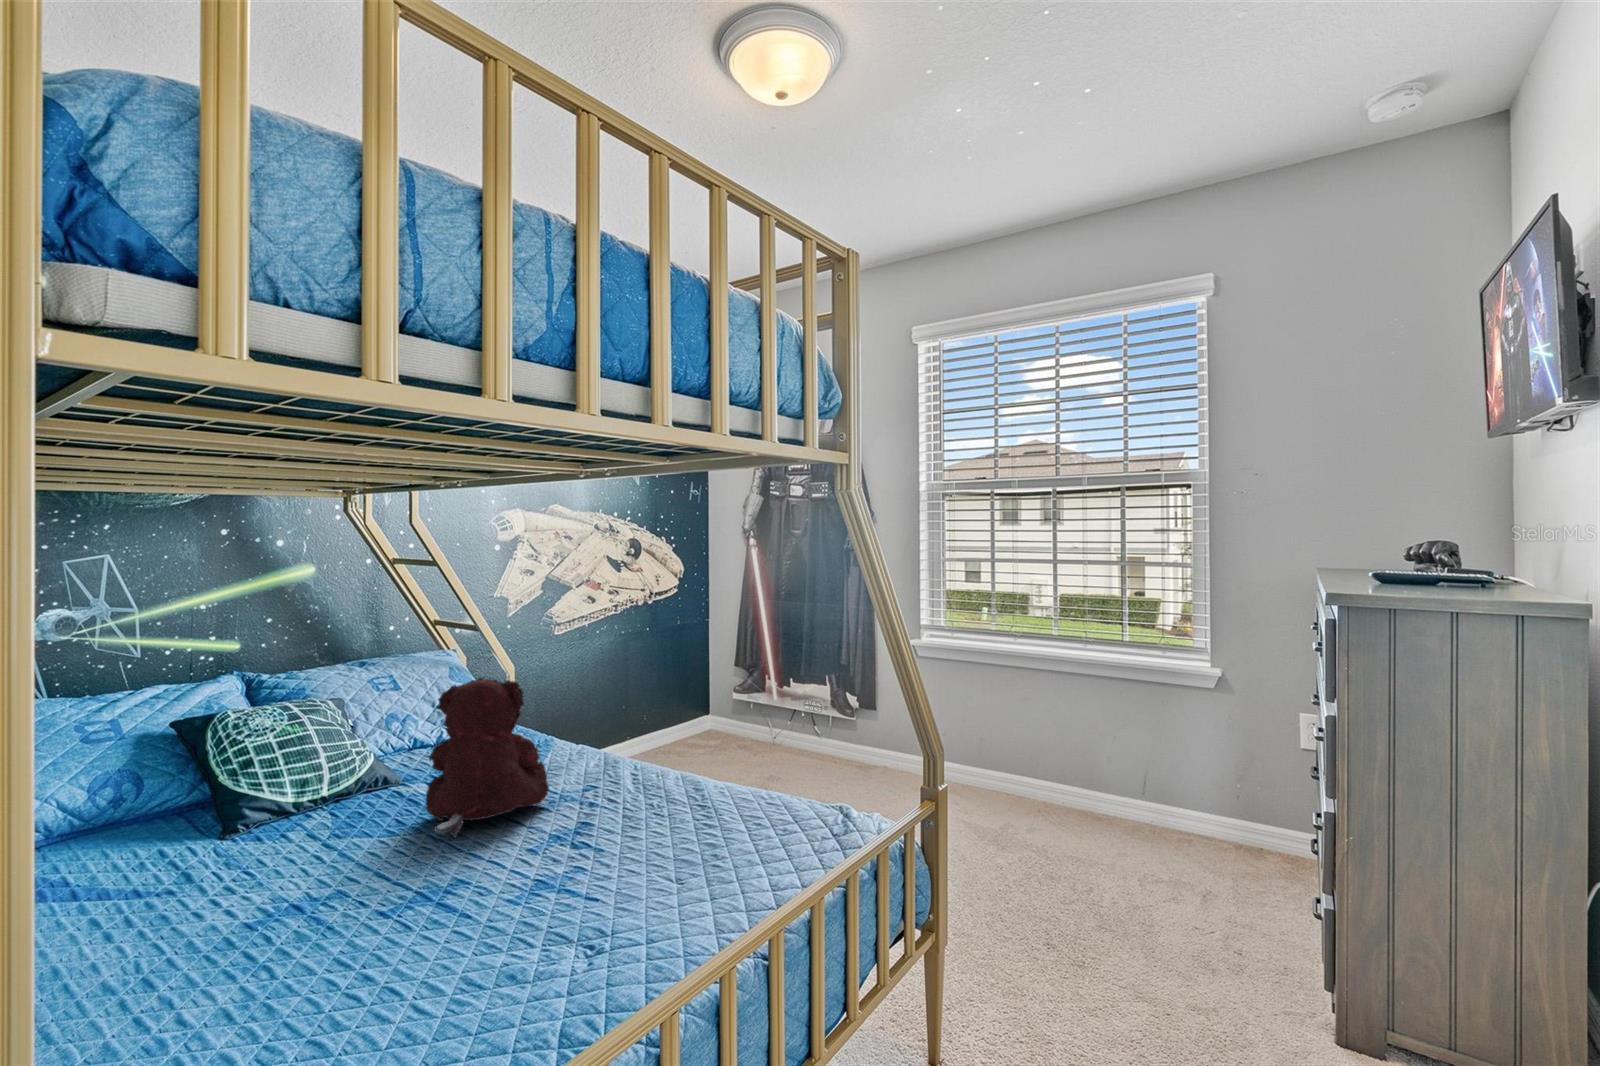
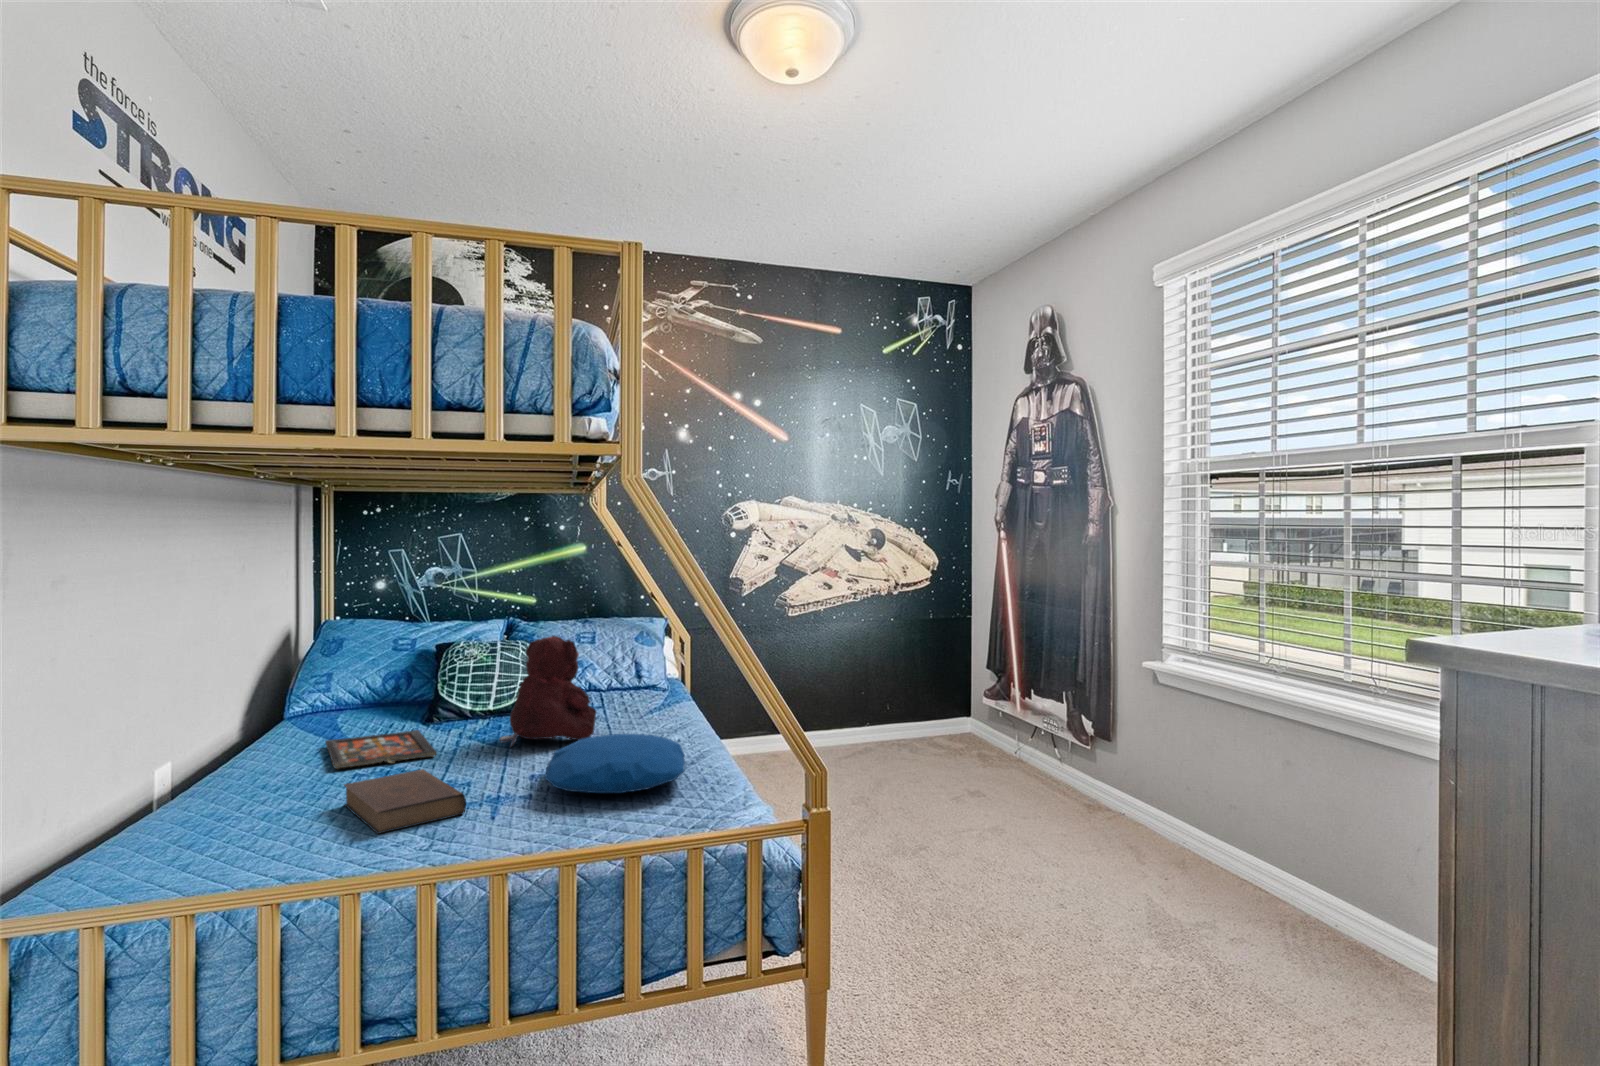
pillow: none [587,776,788,864] -> present [545,734,685,793]
board game: none [104,850,367,943] -> present [326,730,437,769]
book: none [370,894,599,1006] -> present [344,769,466,834]

